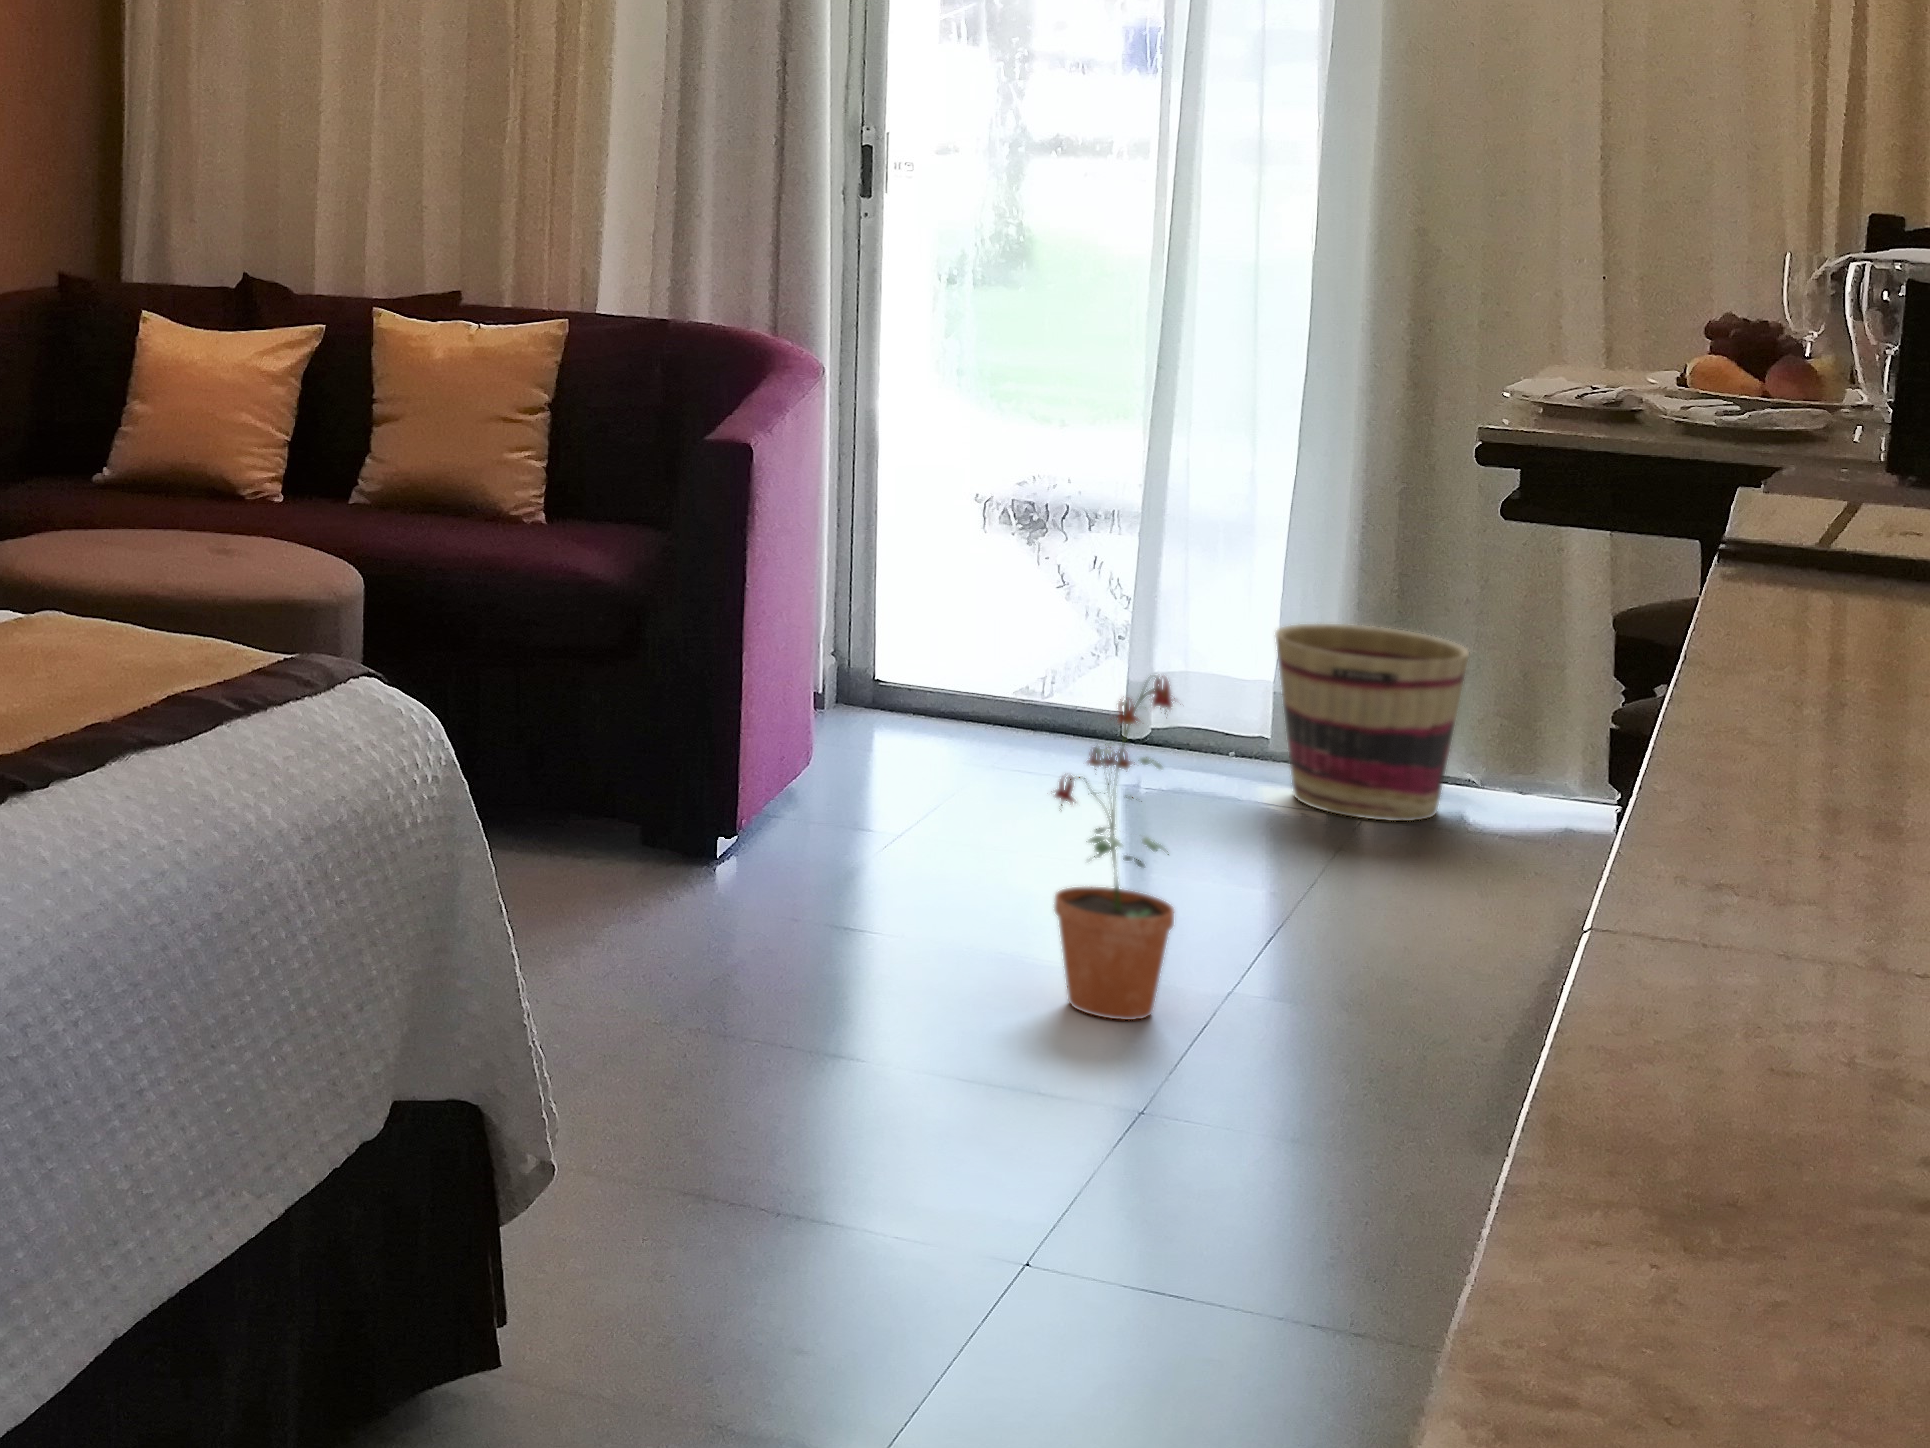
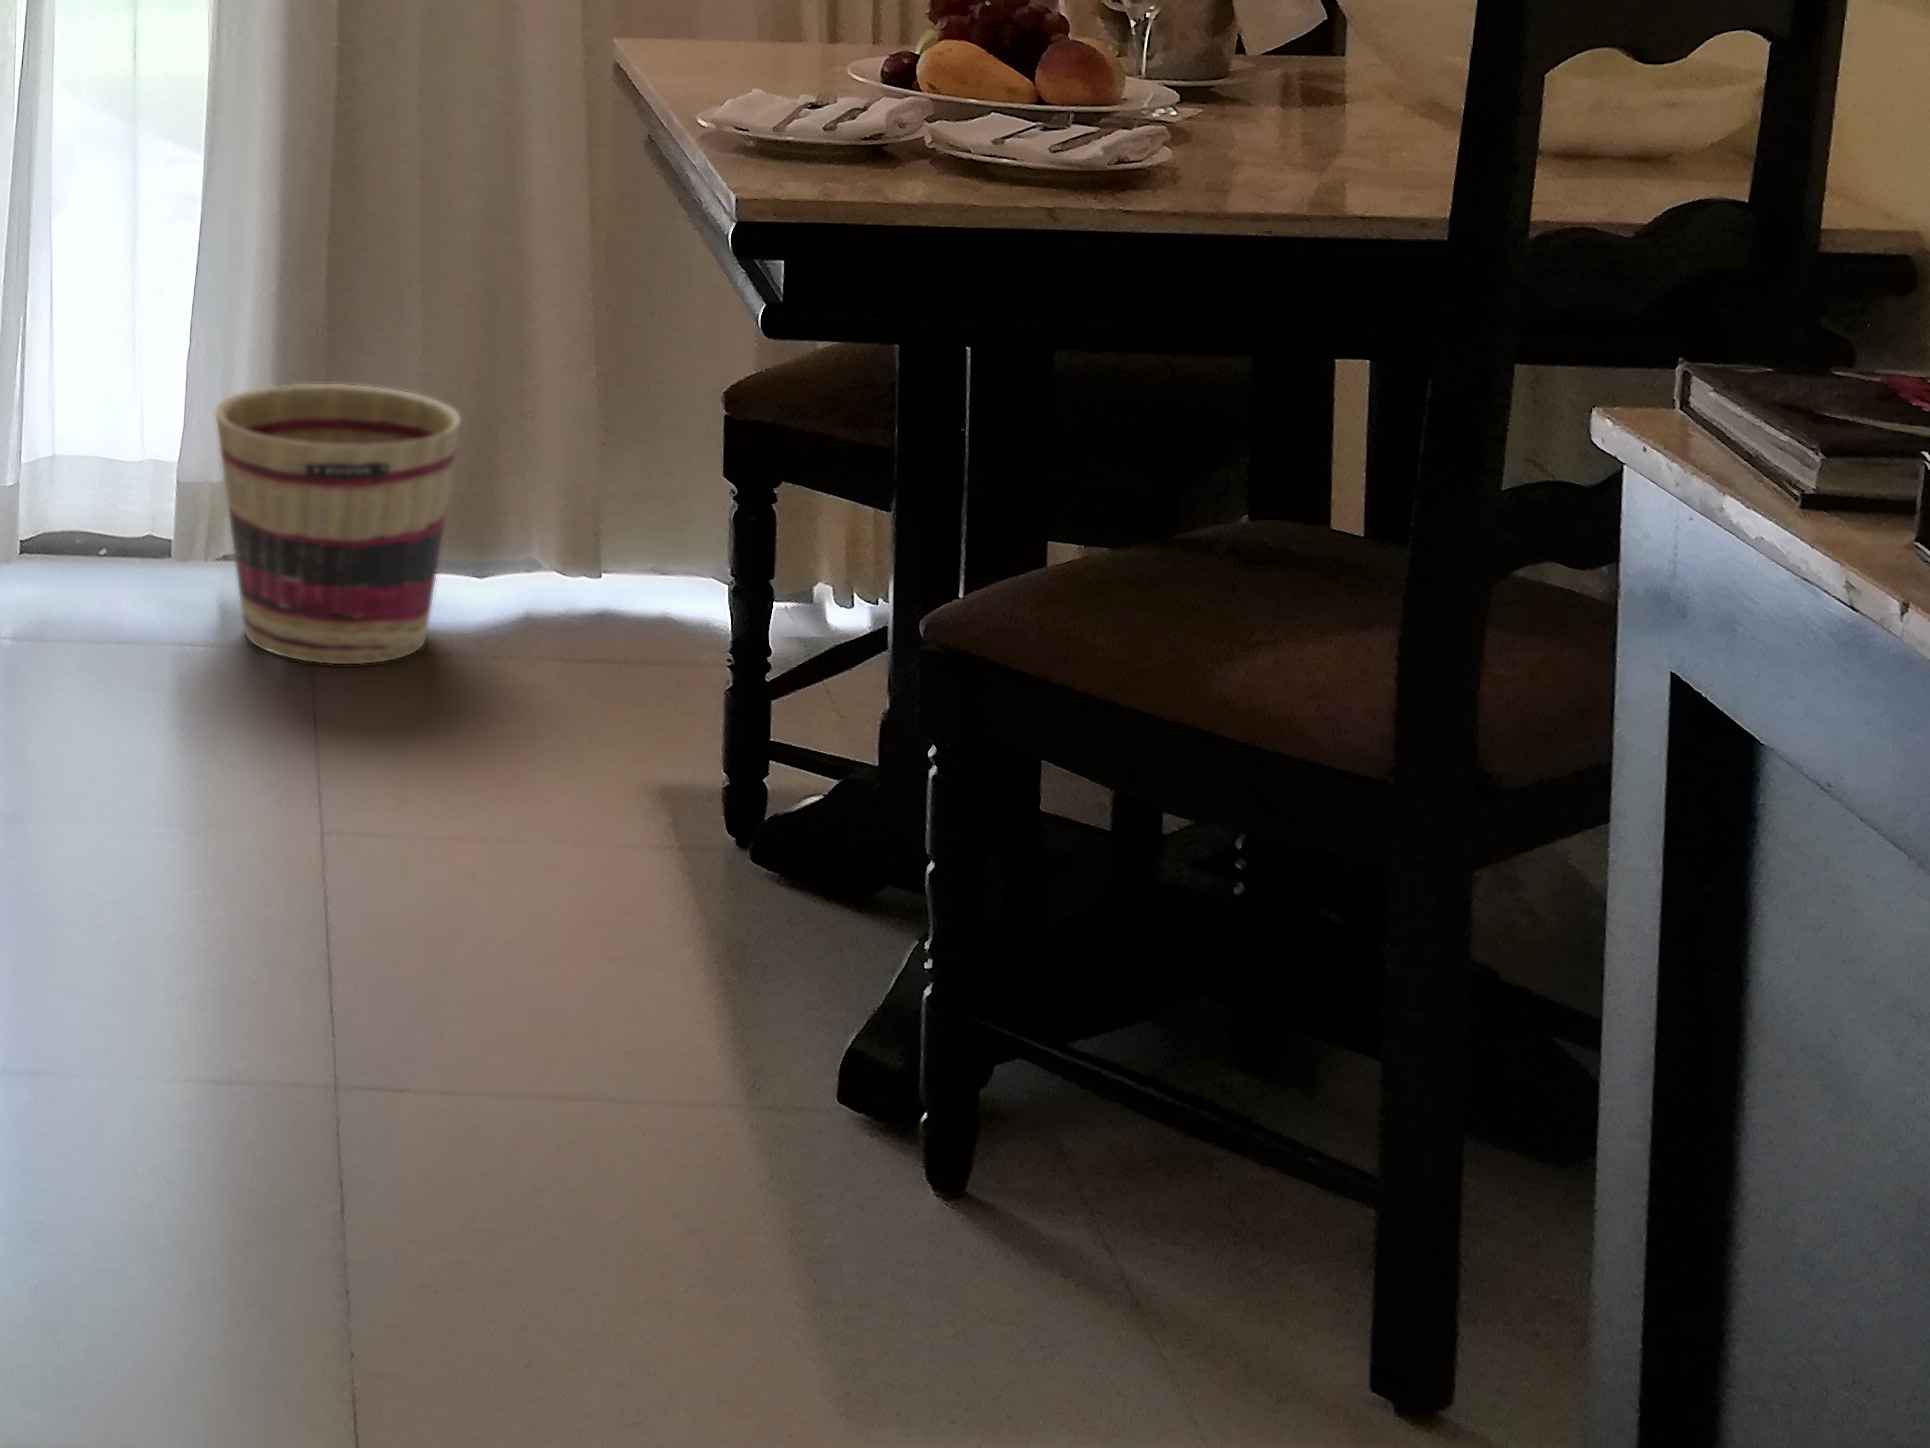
potted plant: present [1054,676,1175,1020] -> none [92,611,290,1199]

